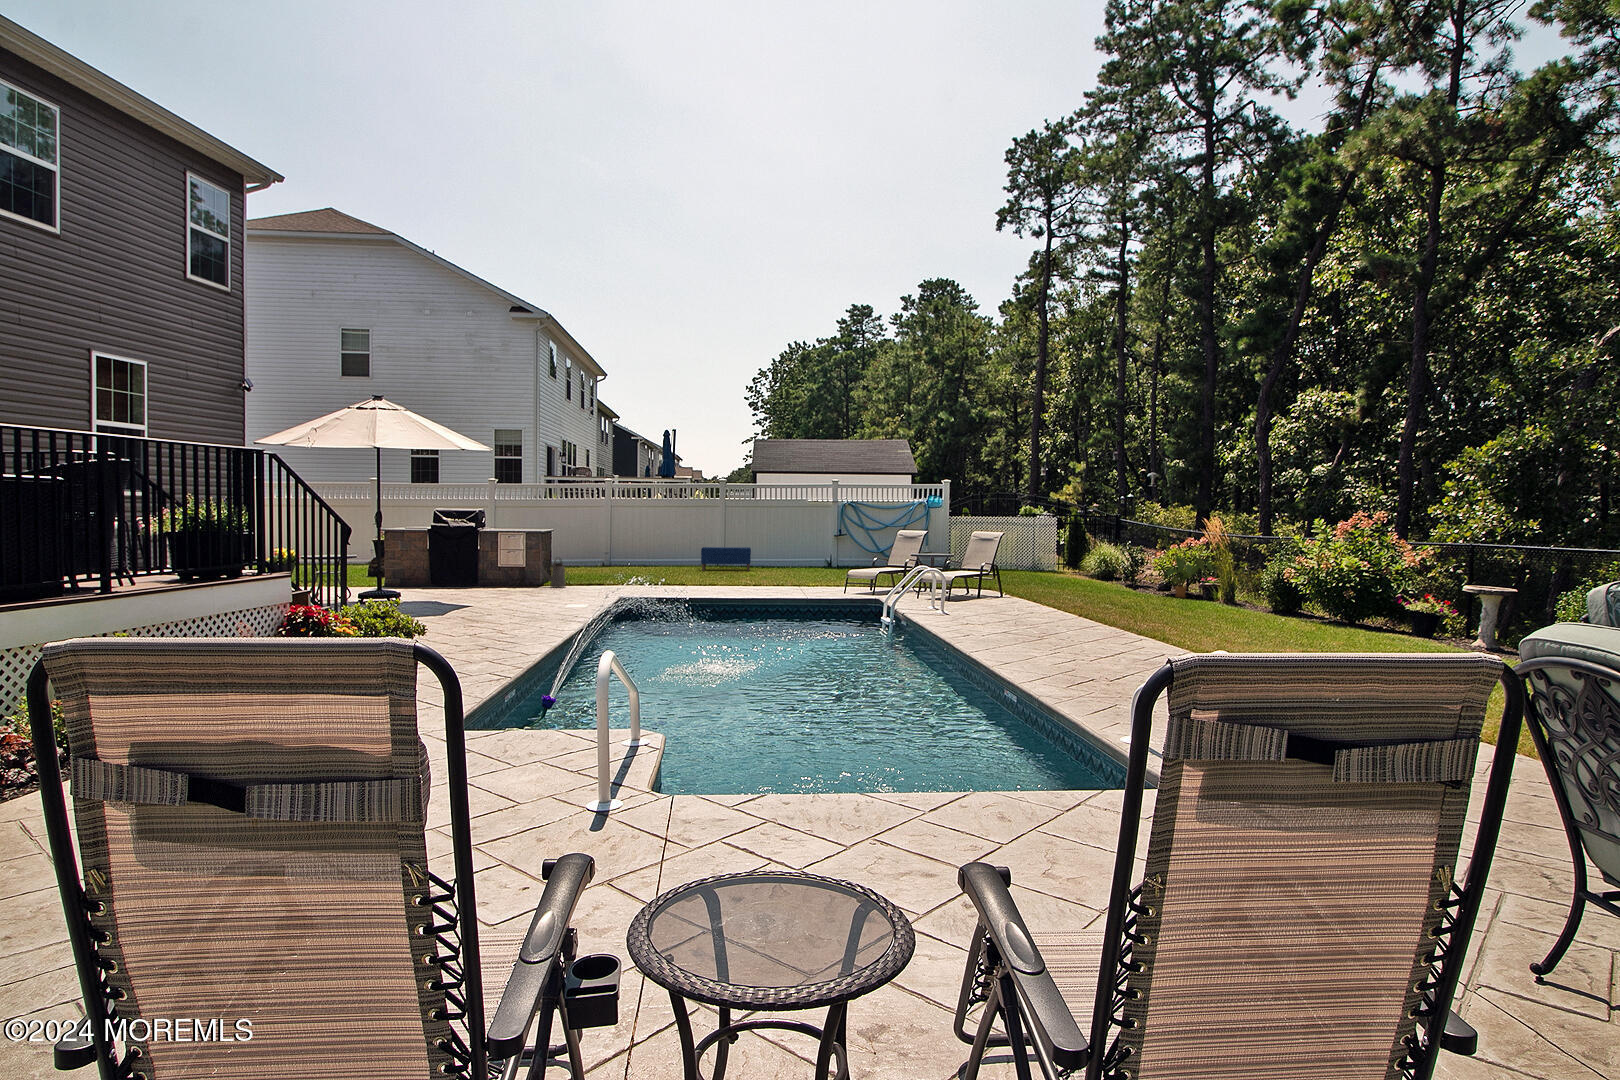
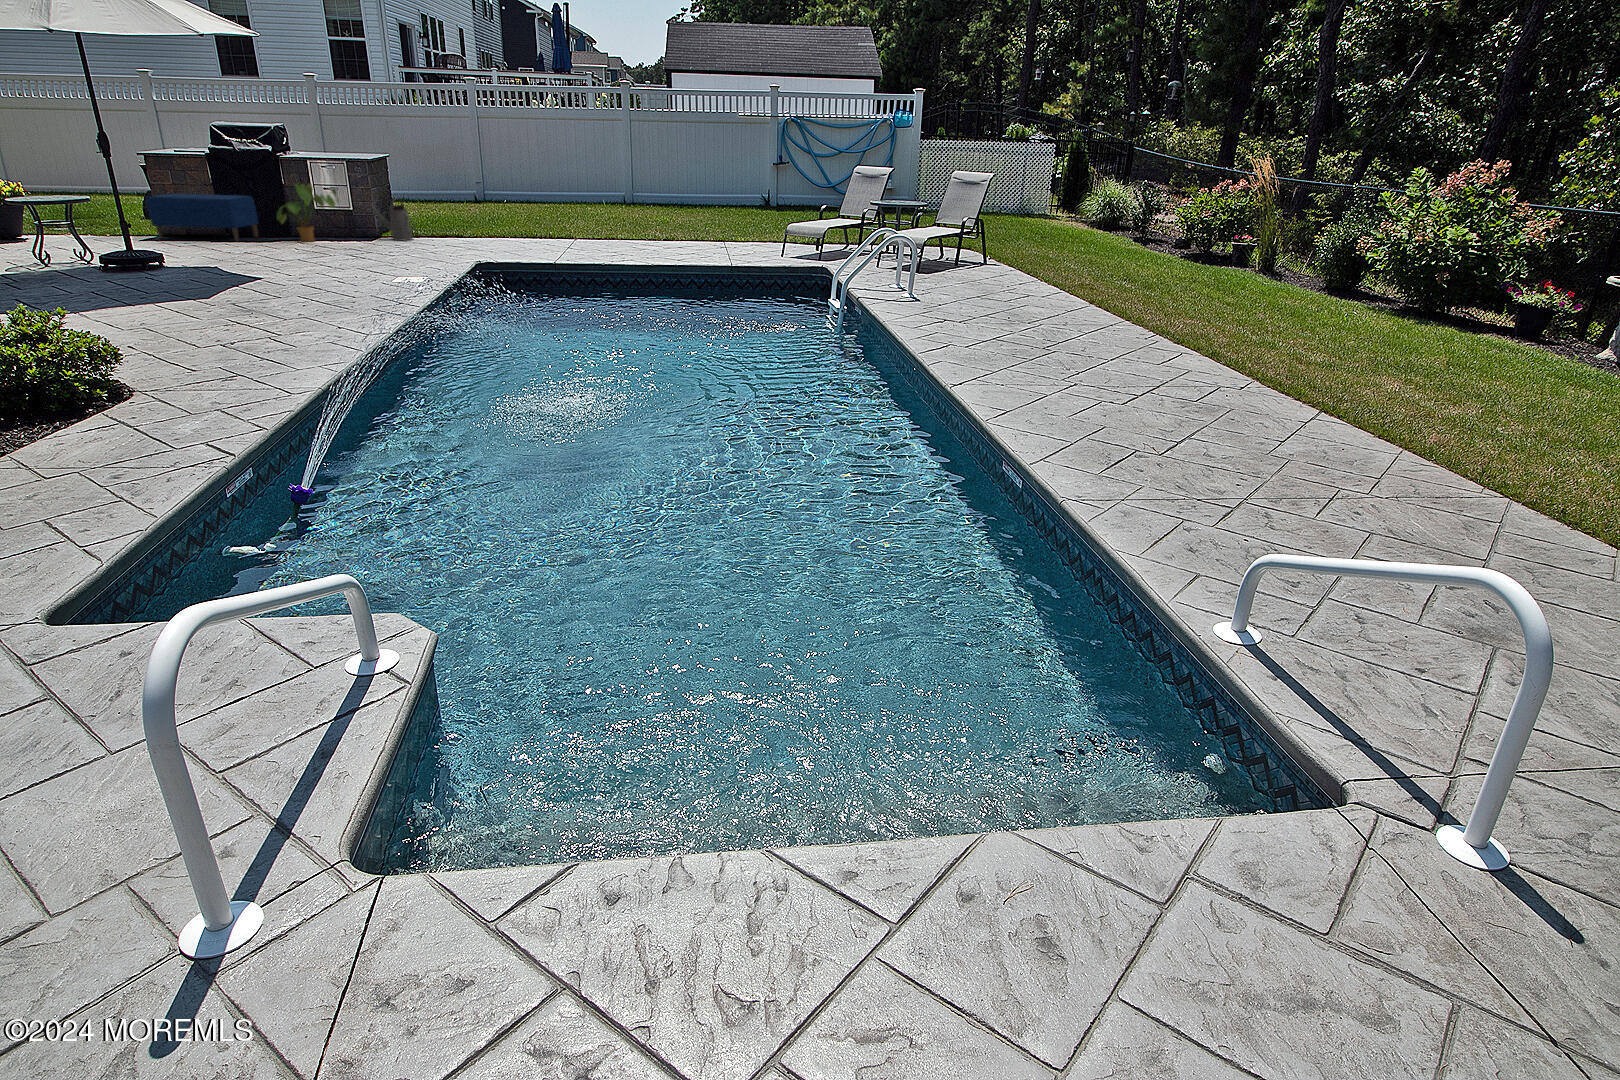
bench: present [701,547,751,571] -> present [146,194,259,241]
house plant: present [1163,556,1213,597] -> present [276,184,338,242]

